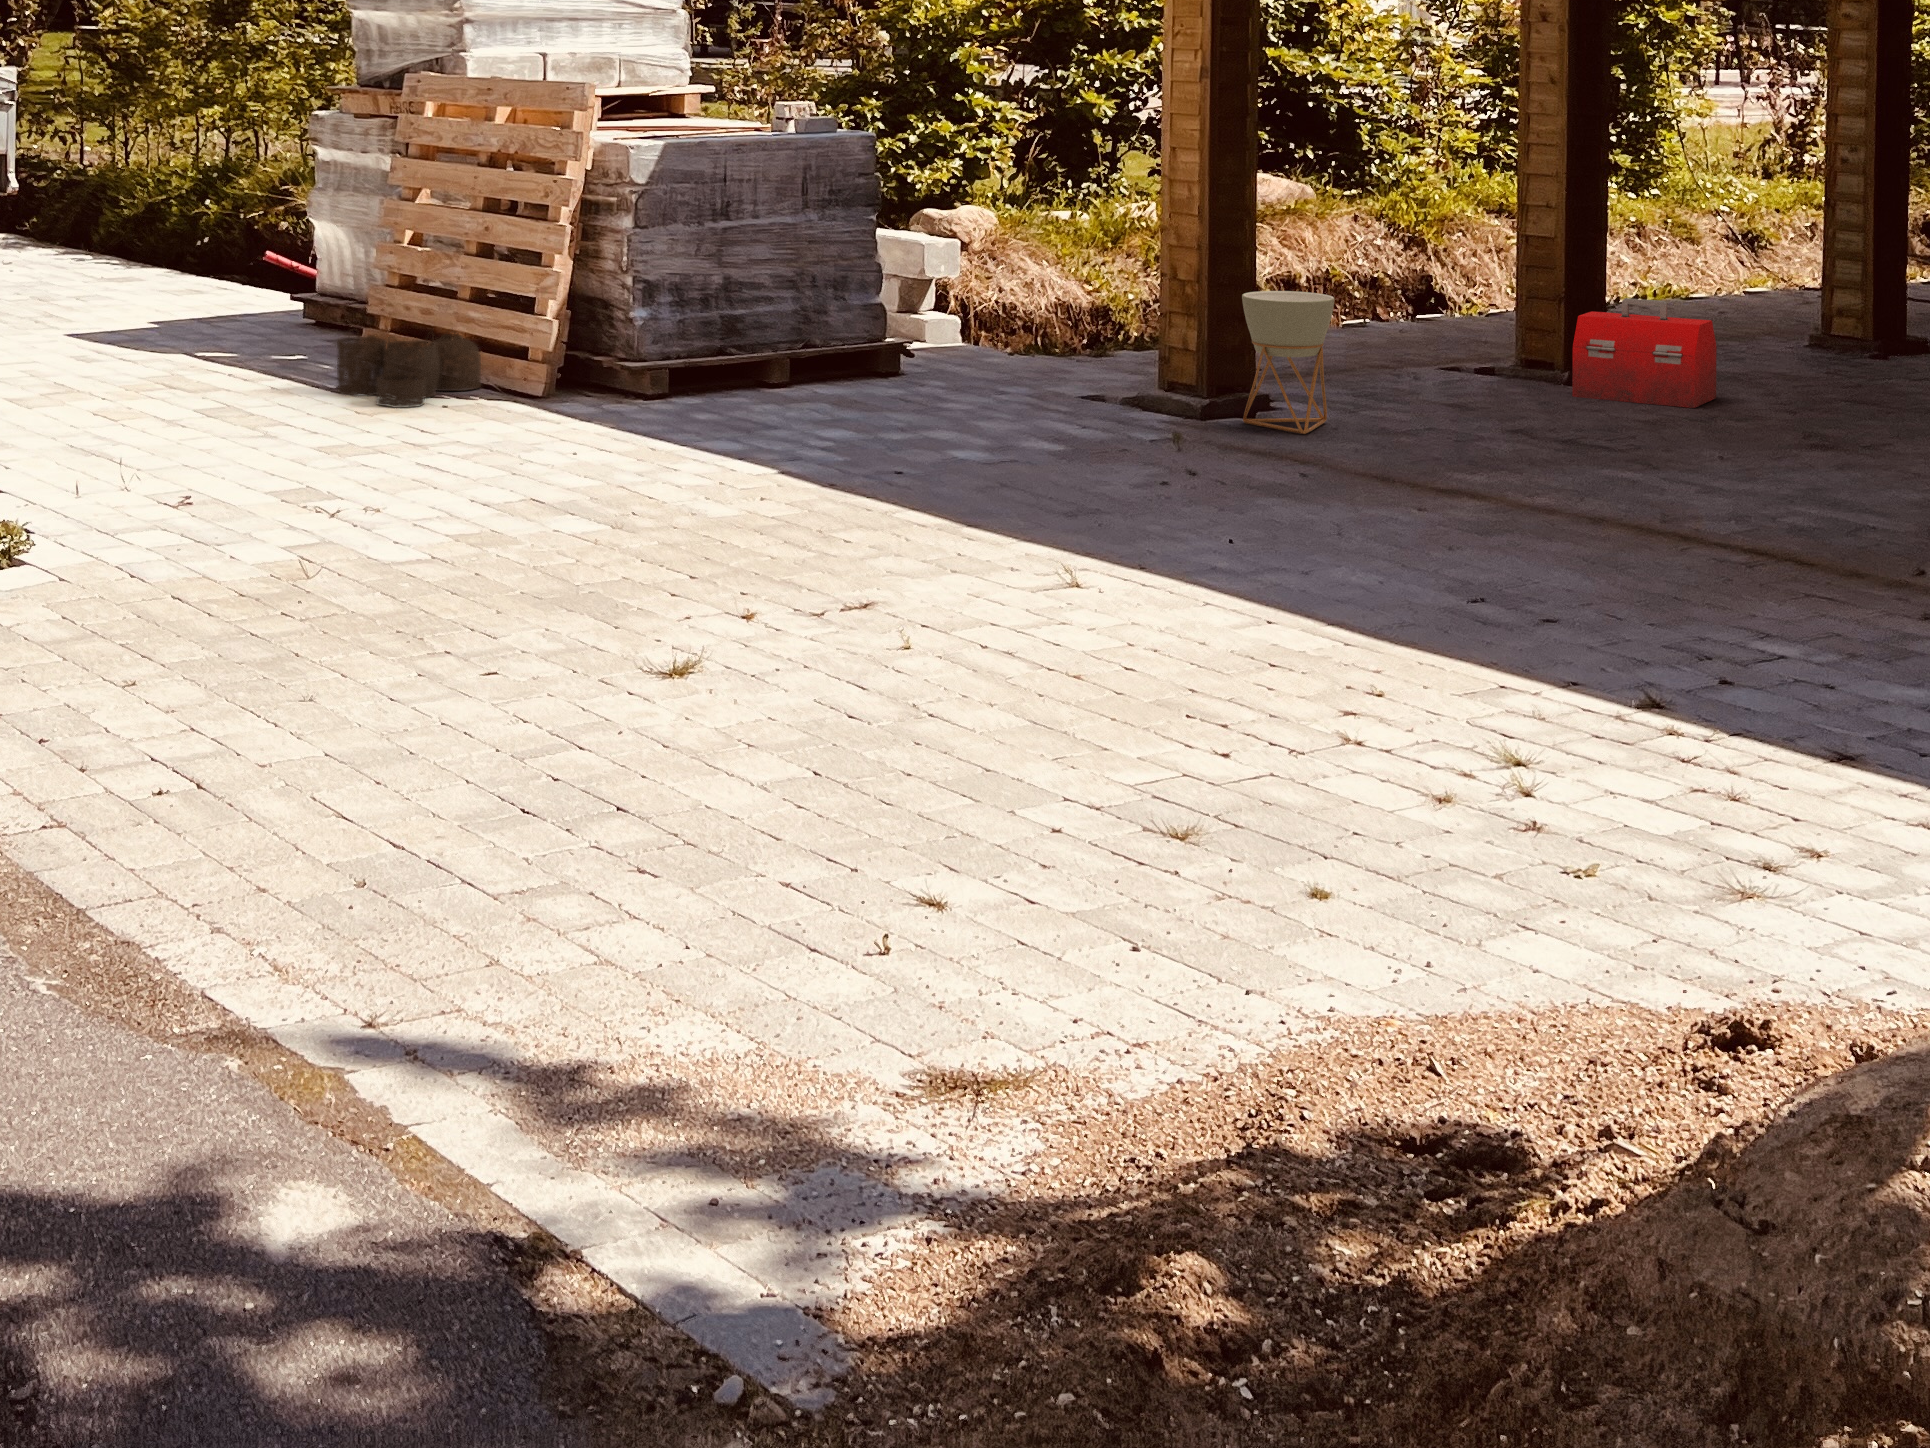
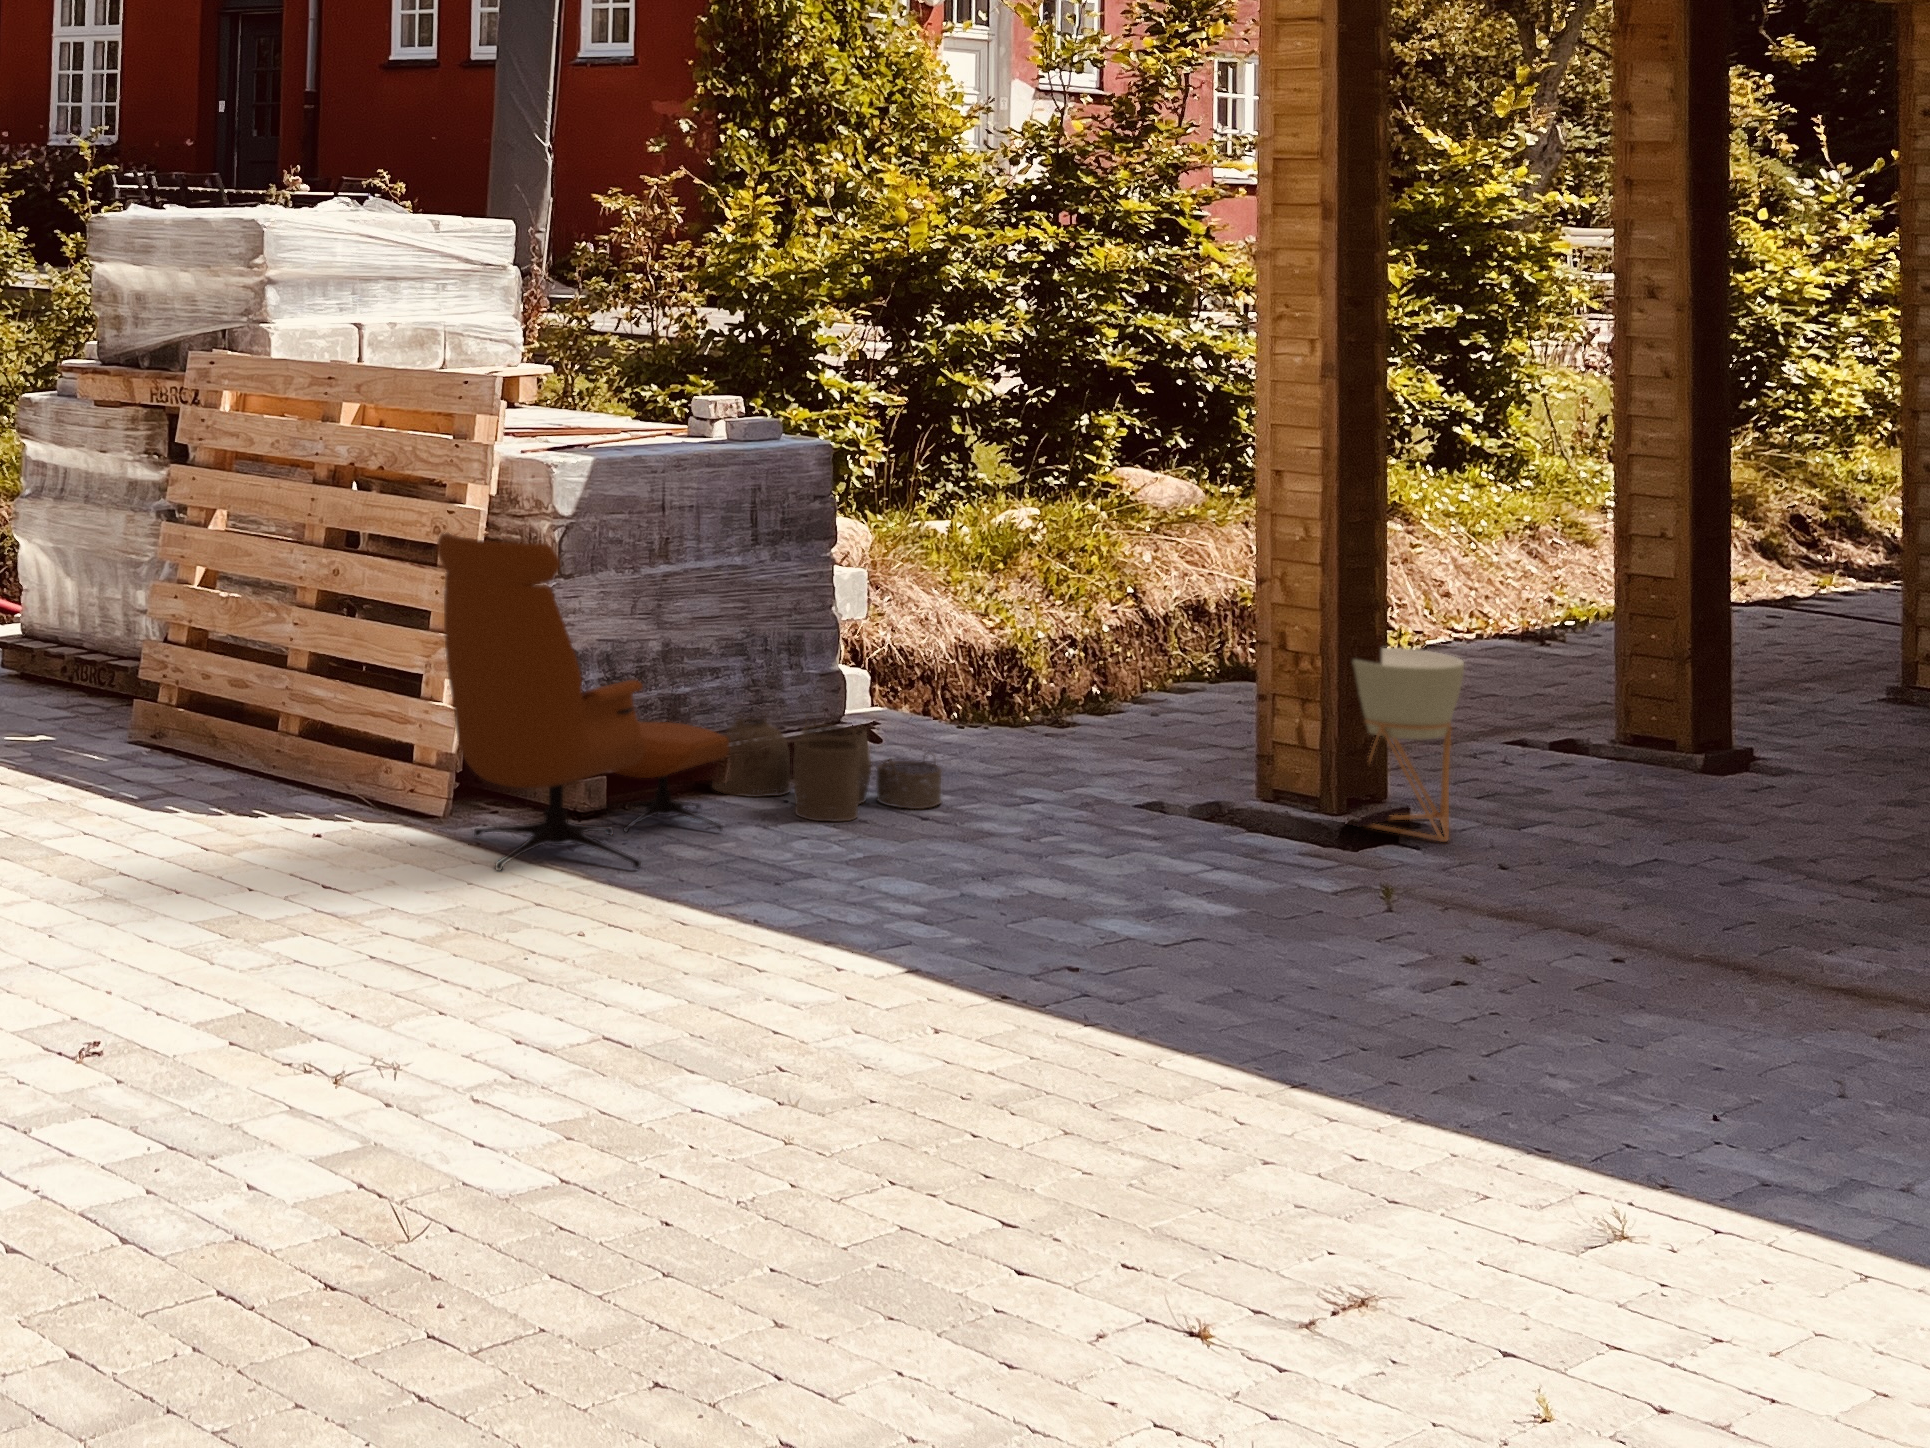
lounge chair: none [507,186,757,432] -> present [437,533,729,870]
toolbox: present [1572,298,1717,408] -> none [1653,636,1821,778]
woven basket: present [337,332,481,408] -> present [712,715,941,821]

